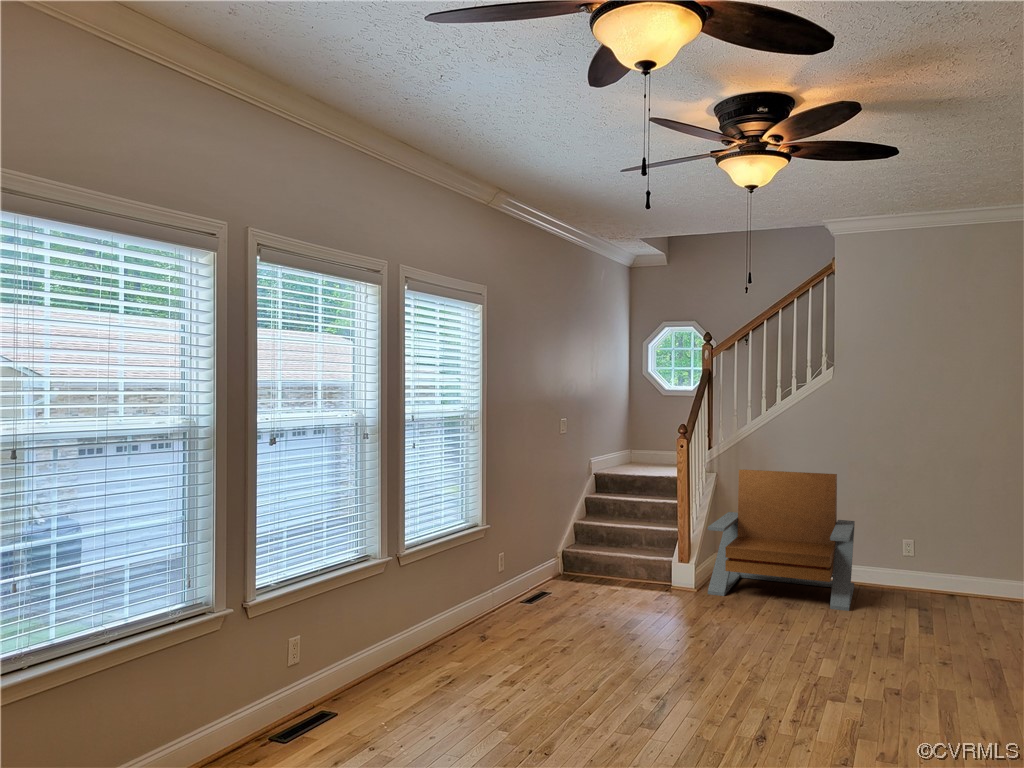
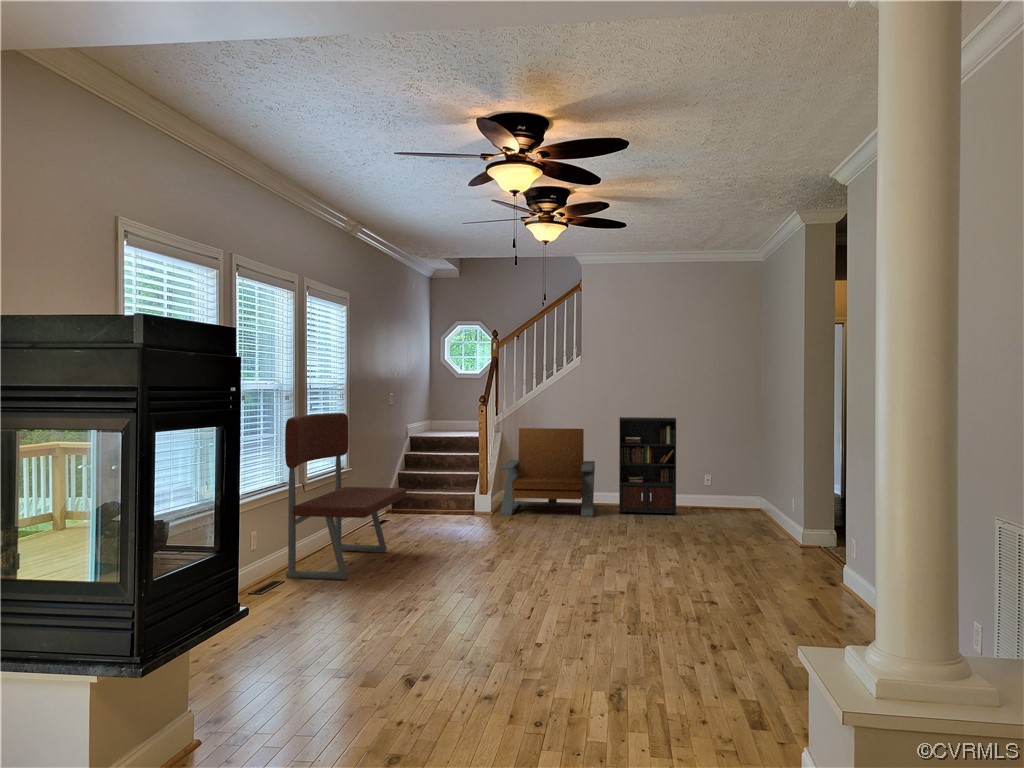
bench: none [353,454,547,716] -> present [285,413,406,580]
bookcase: none [893,459,1014,616] -> present [619,417,690,514]

